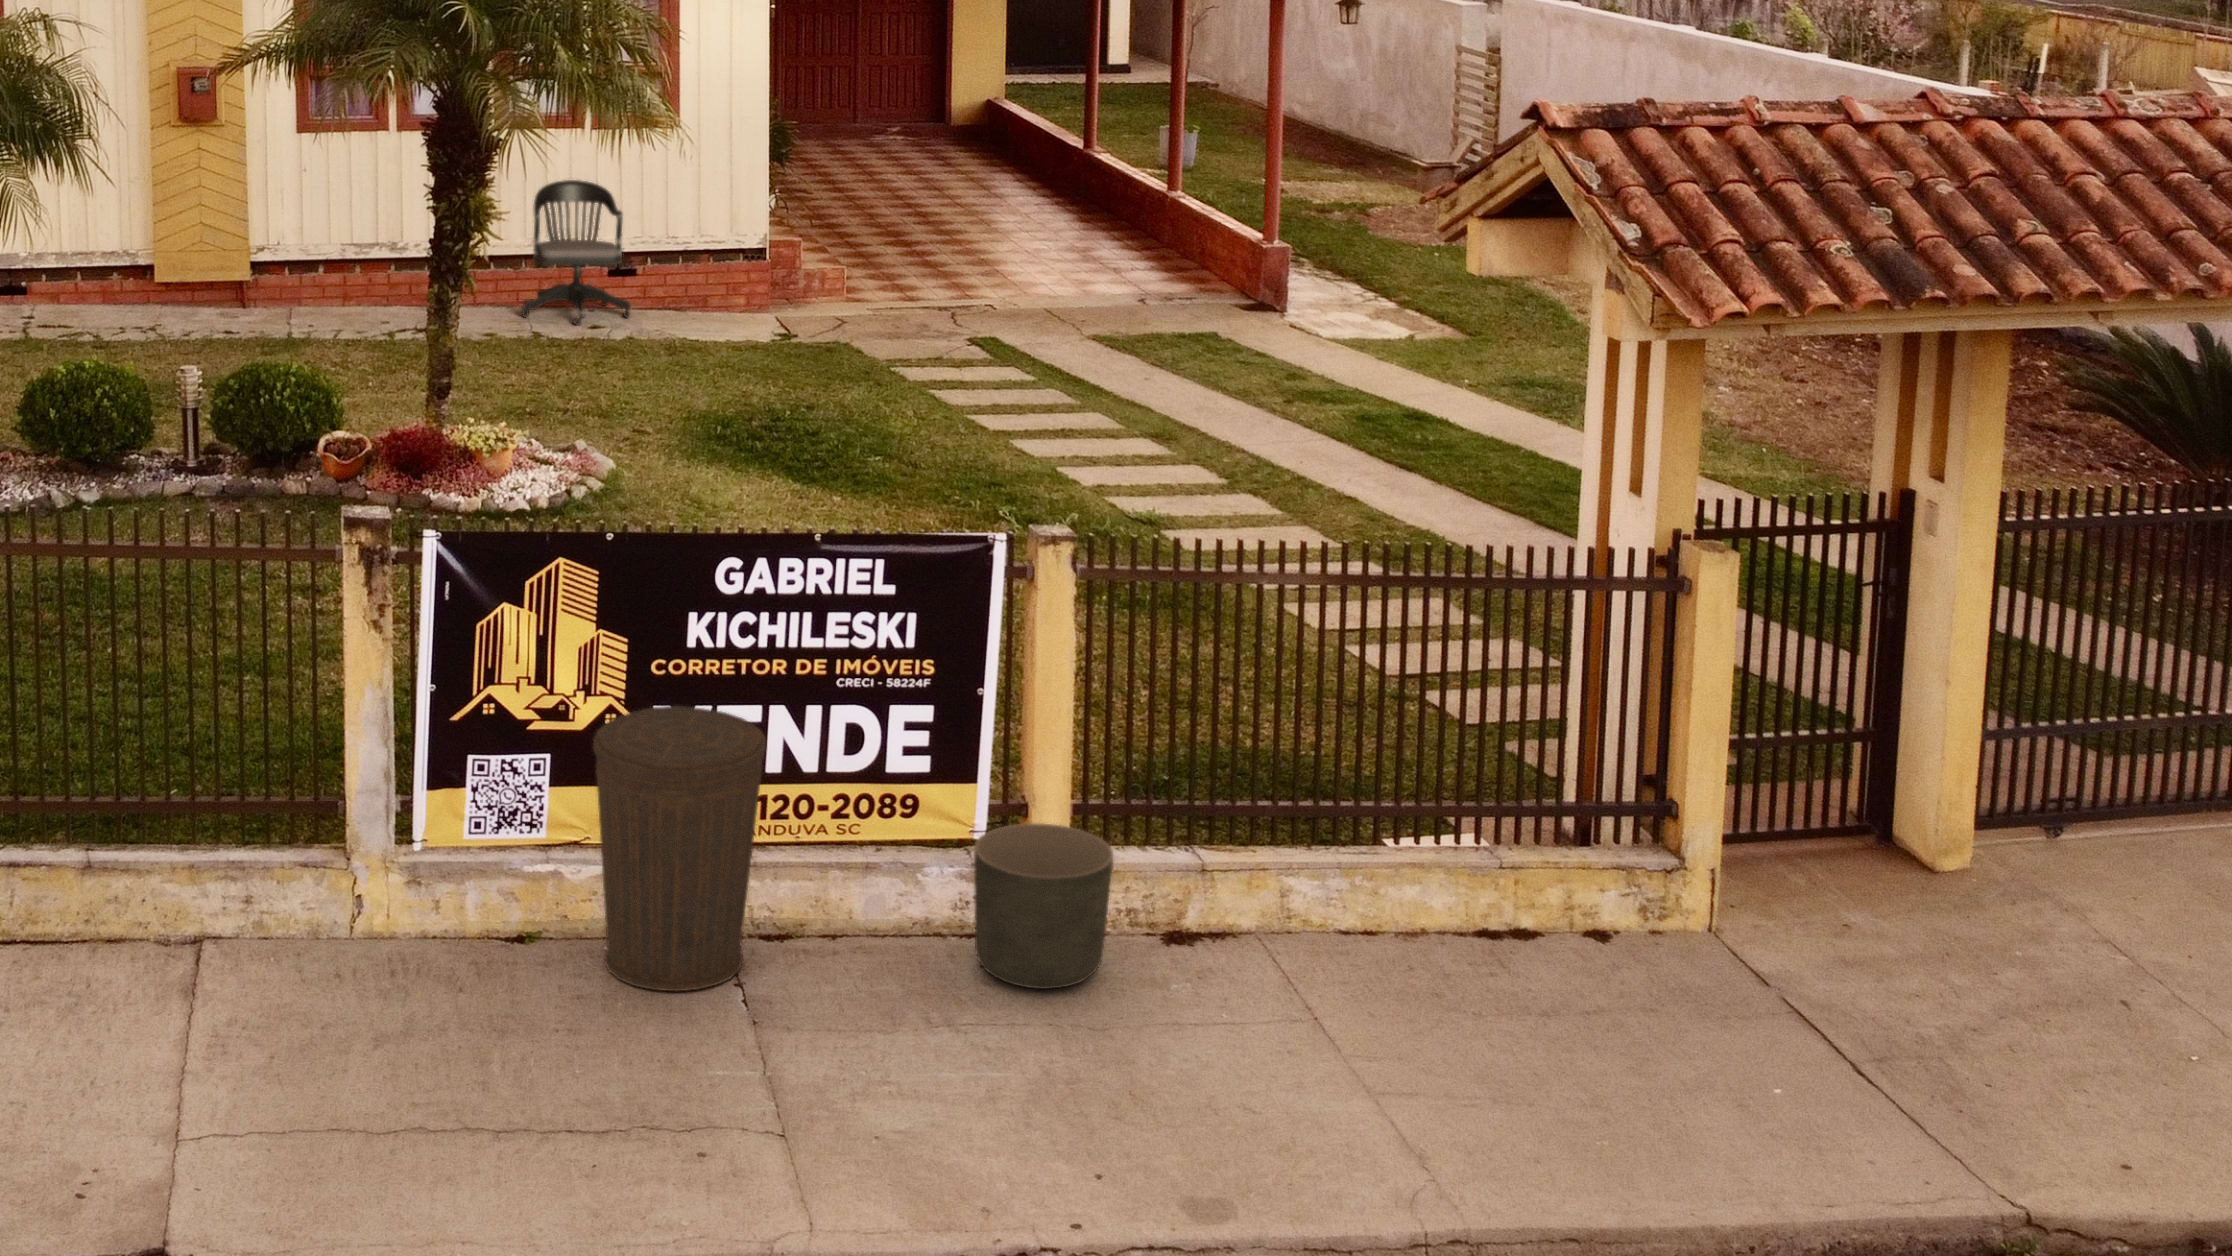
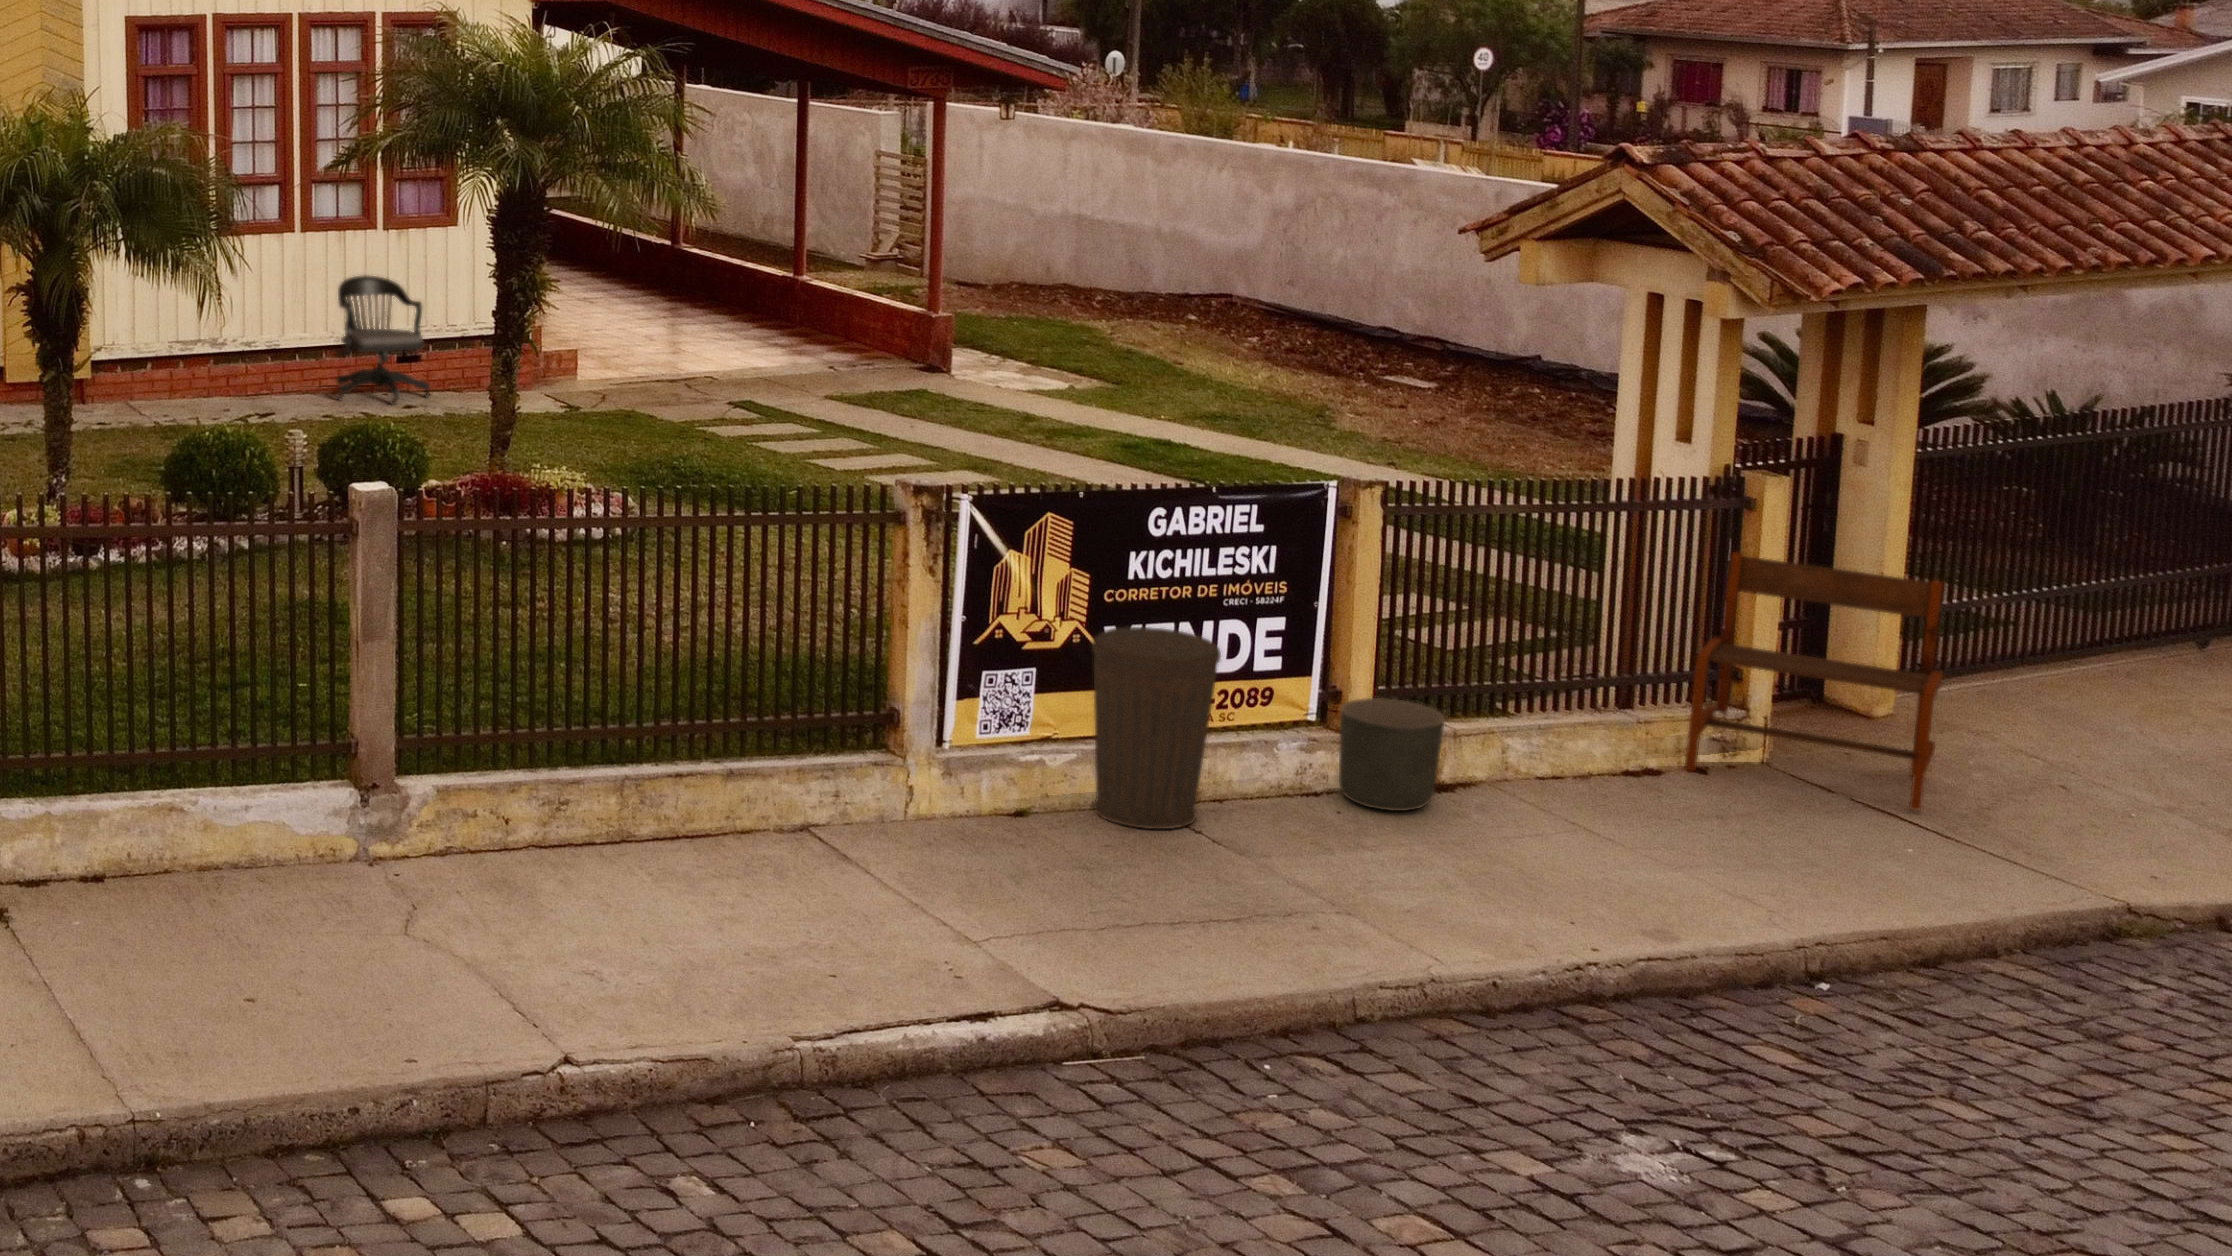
bench: none [1534,649,1911,1052] -> present [1685,553,1943,810]

